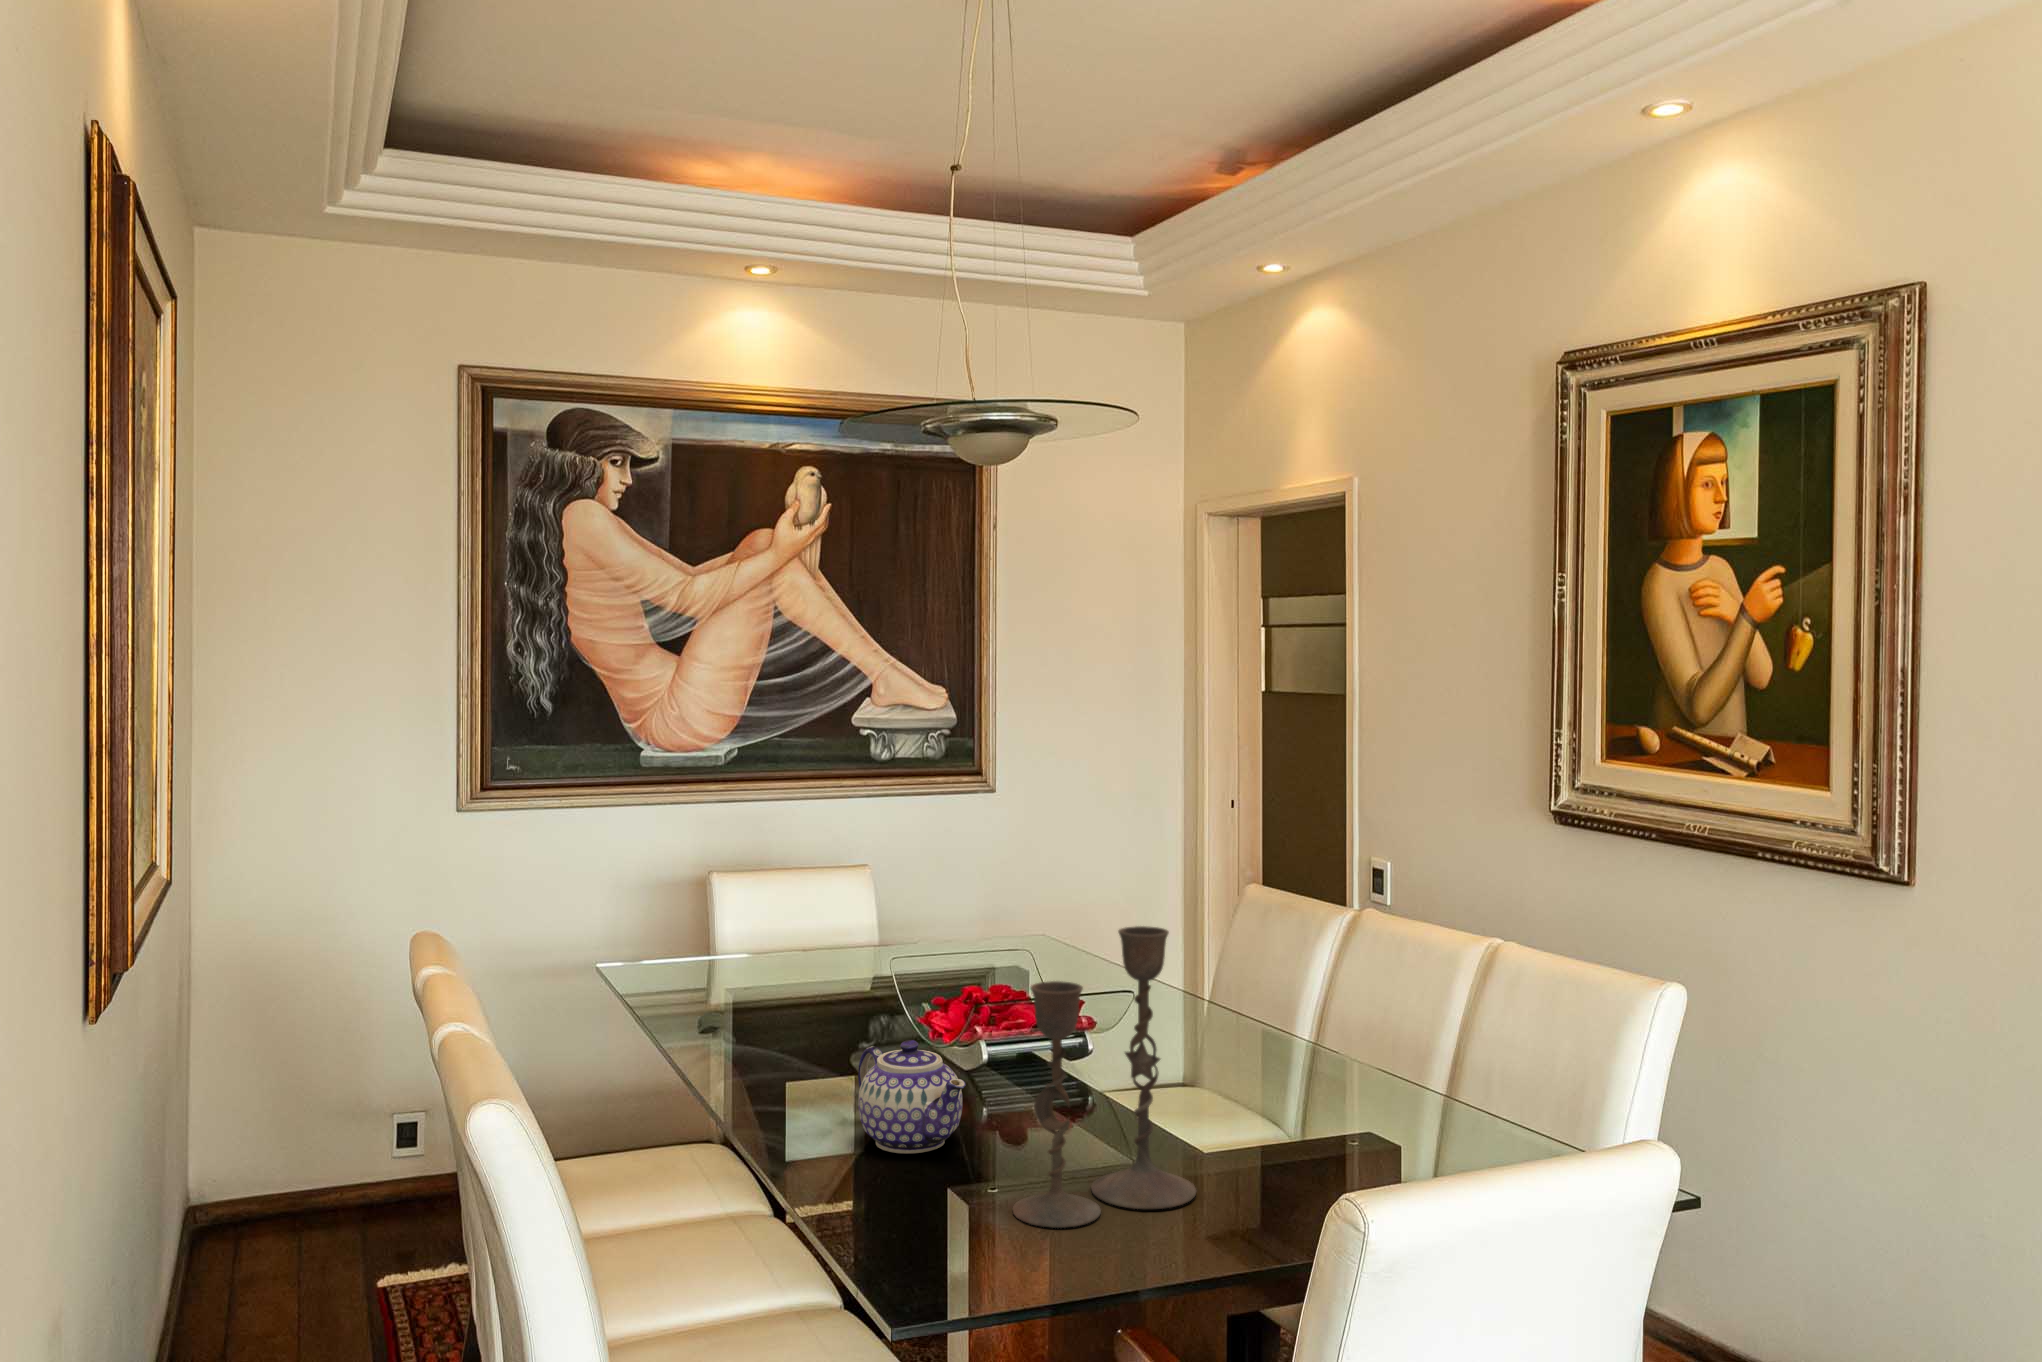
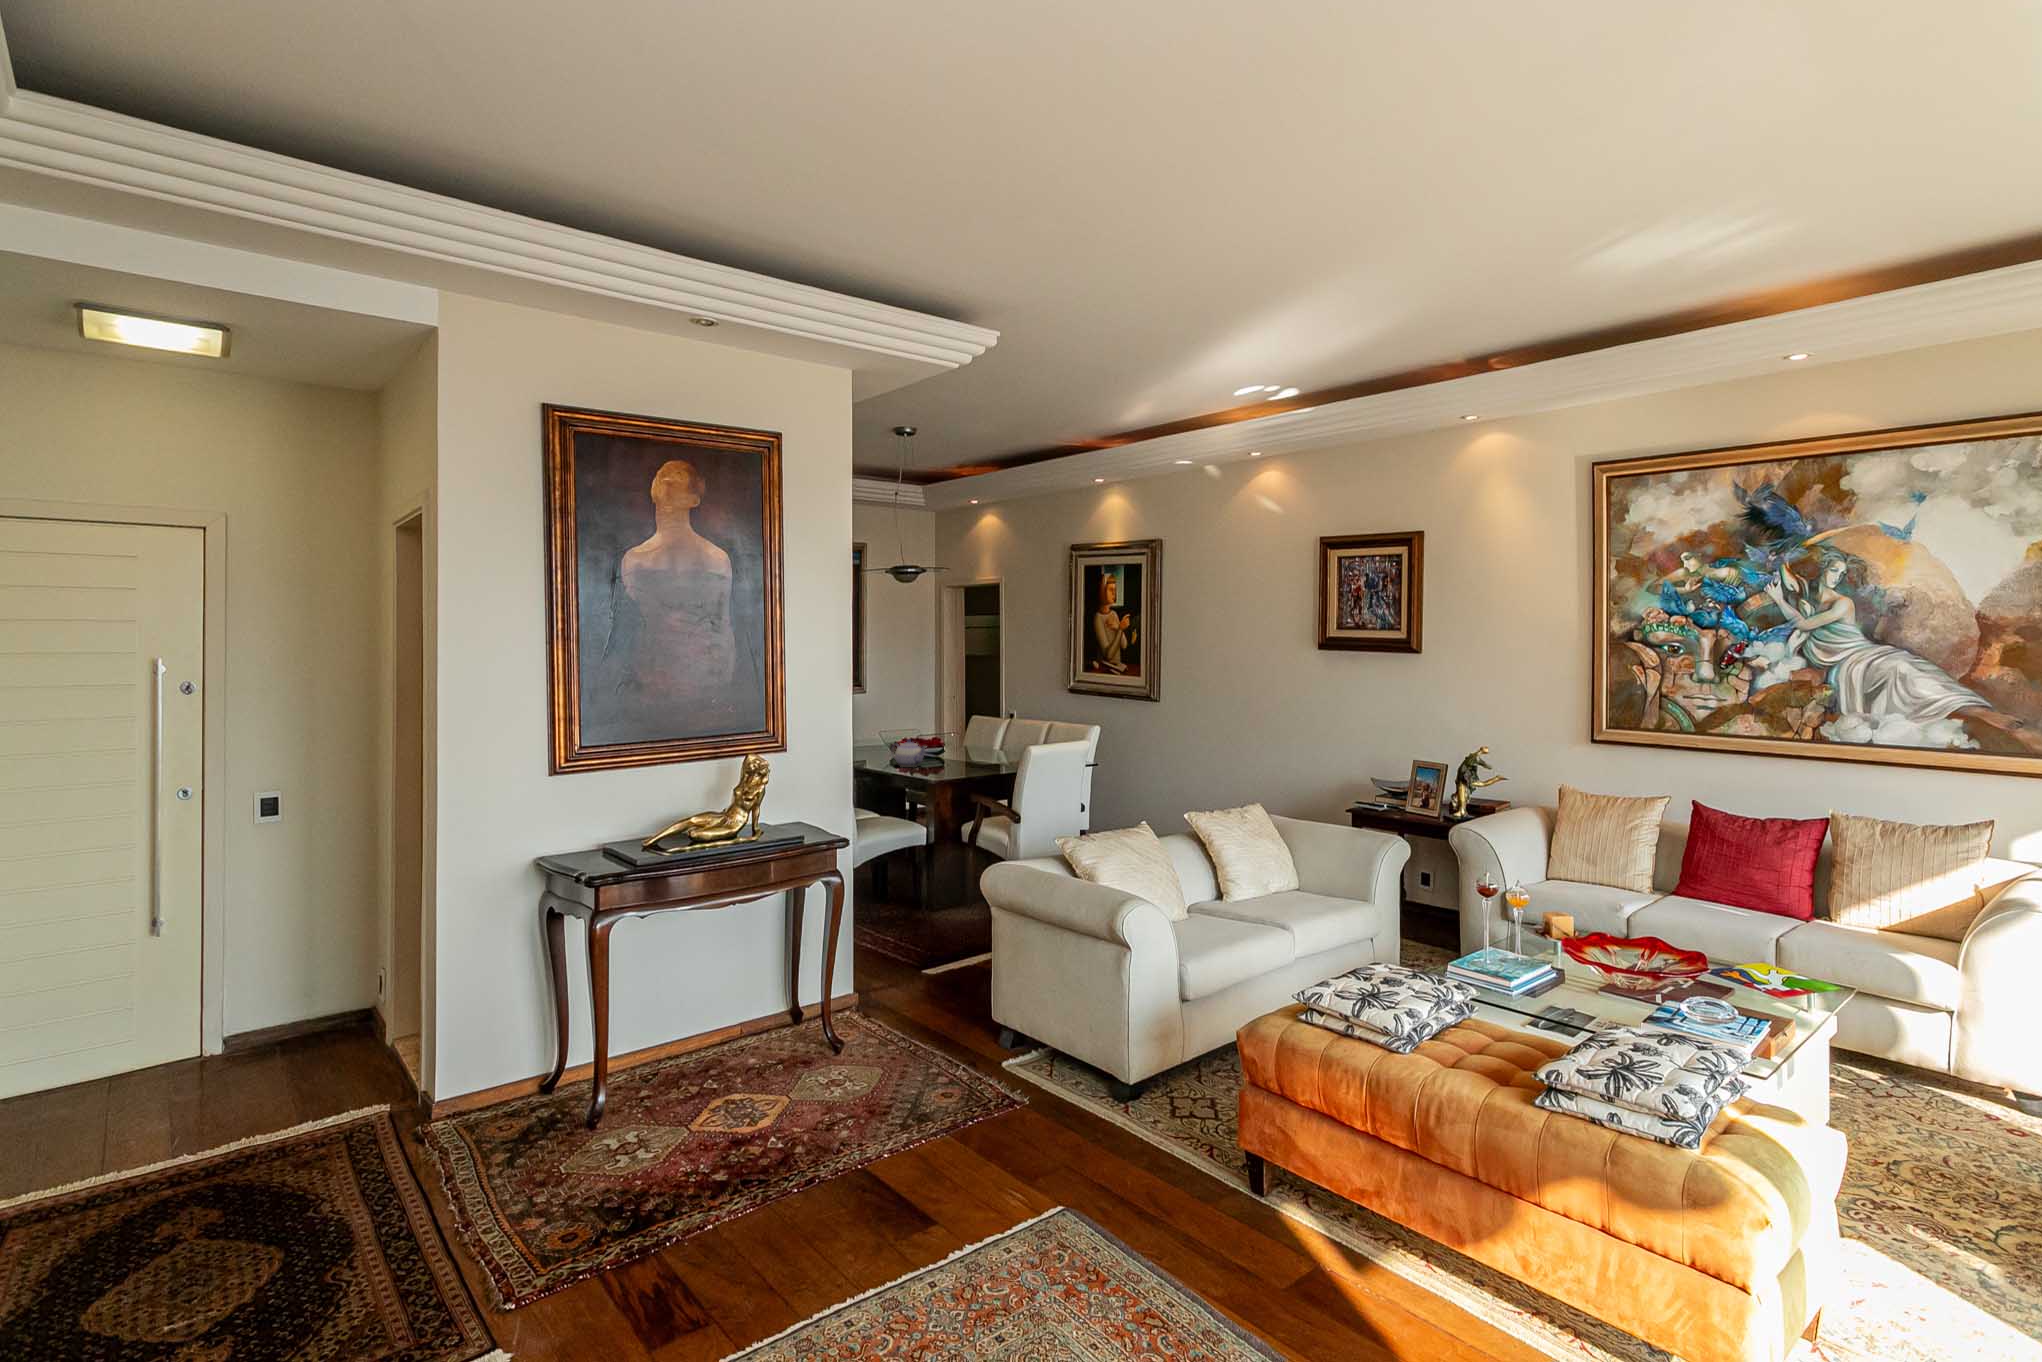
candlestick: present [1013,926,1196,1228] -> none [945,705,987,772]

